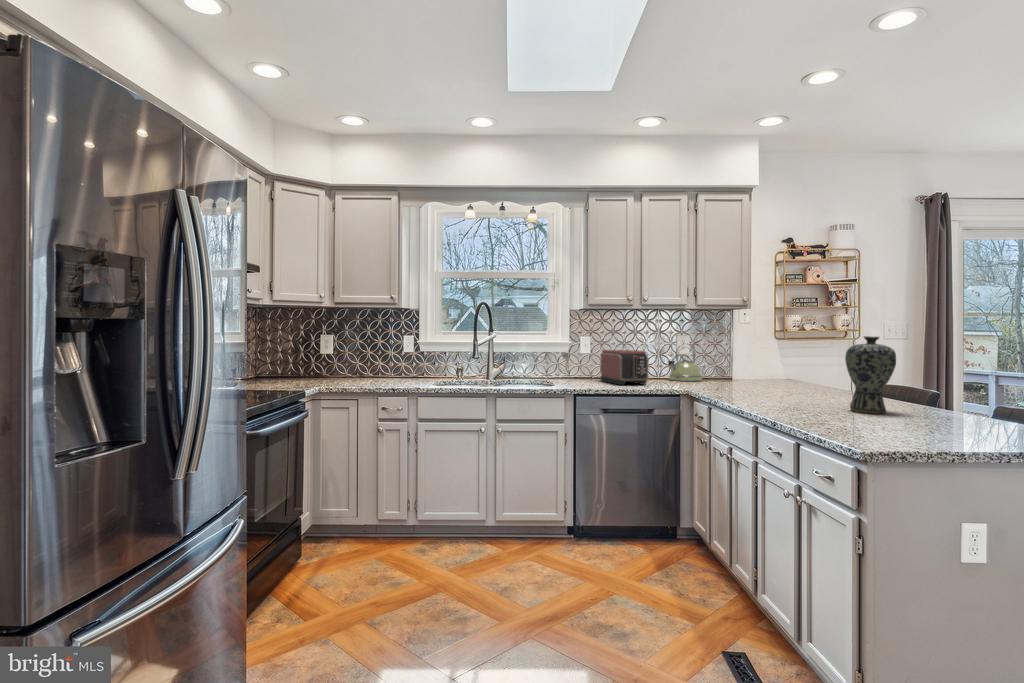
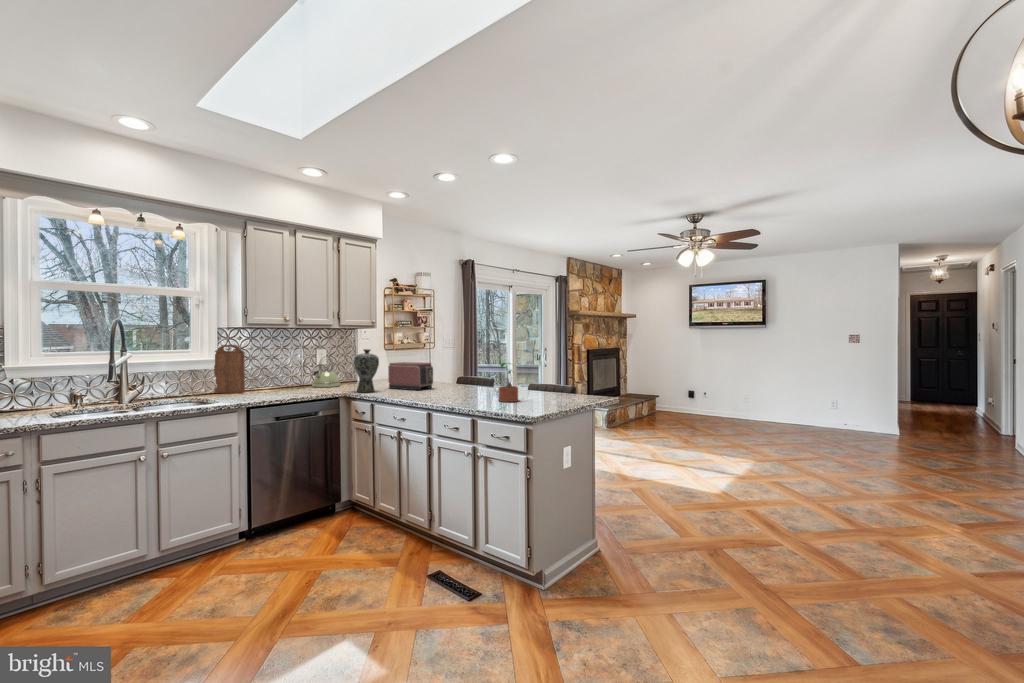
cutting board: none [567,328,592,379] -> present [214,345,245,393]
vase: present [845,336,896,413] -> present [354,349,379,392]
toaster: present [601,350,648,385] -> present [388,362,433,390]
potted plant: none [902,357,951,429] -> present [499,363,518,402]

